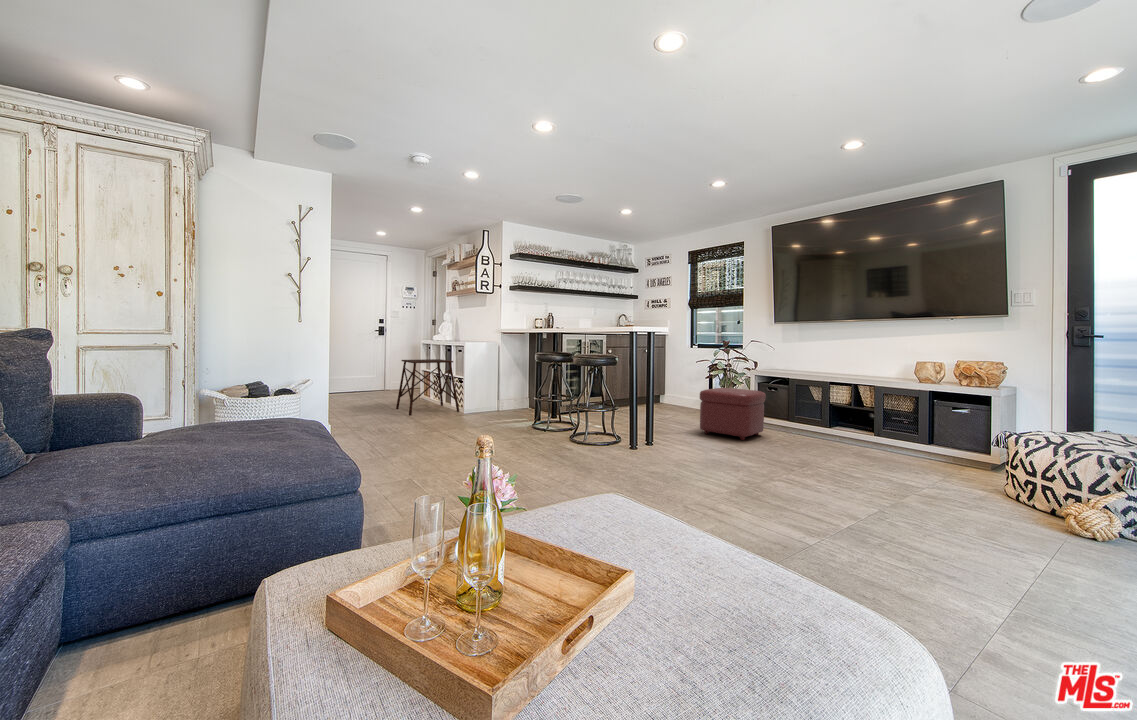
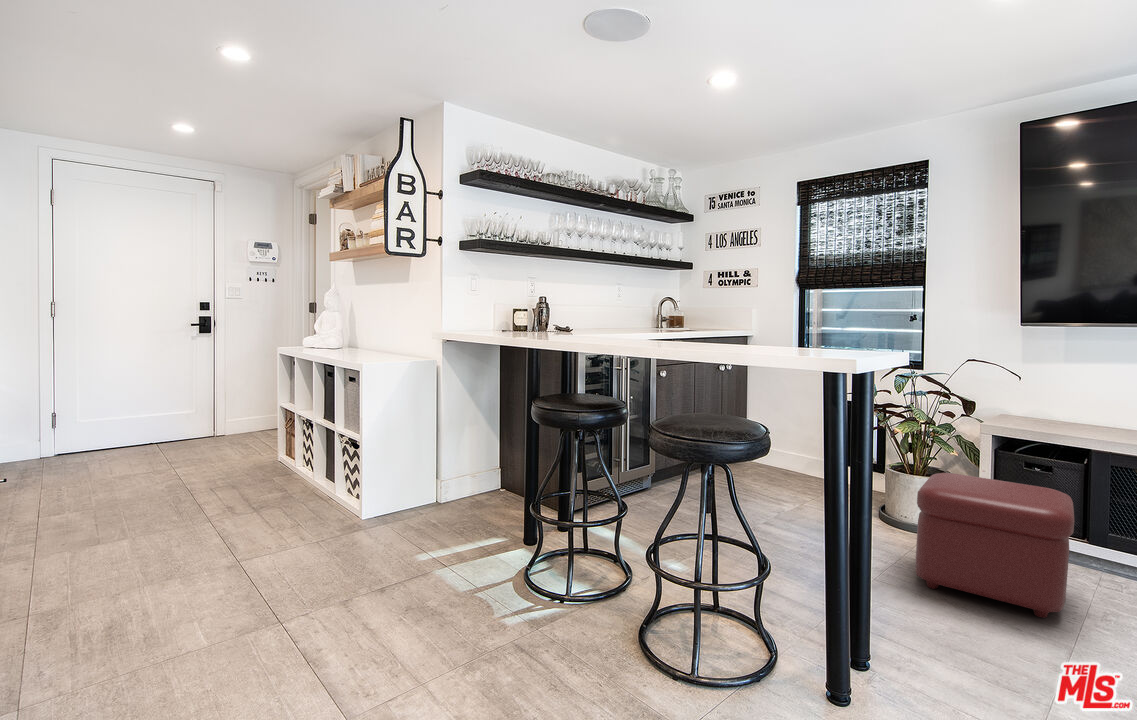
side table: present [396,359,459,415] -> none [212,393,353,534]

